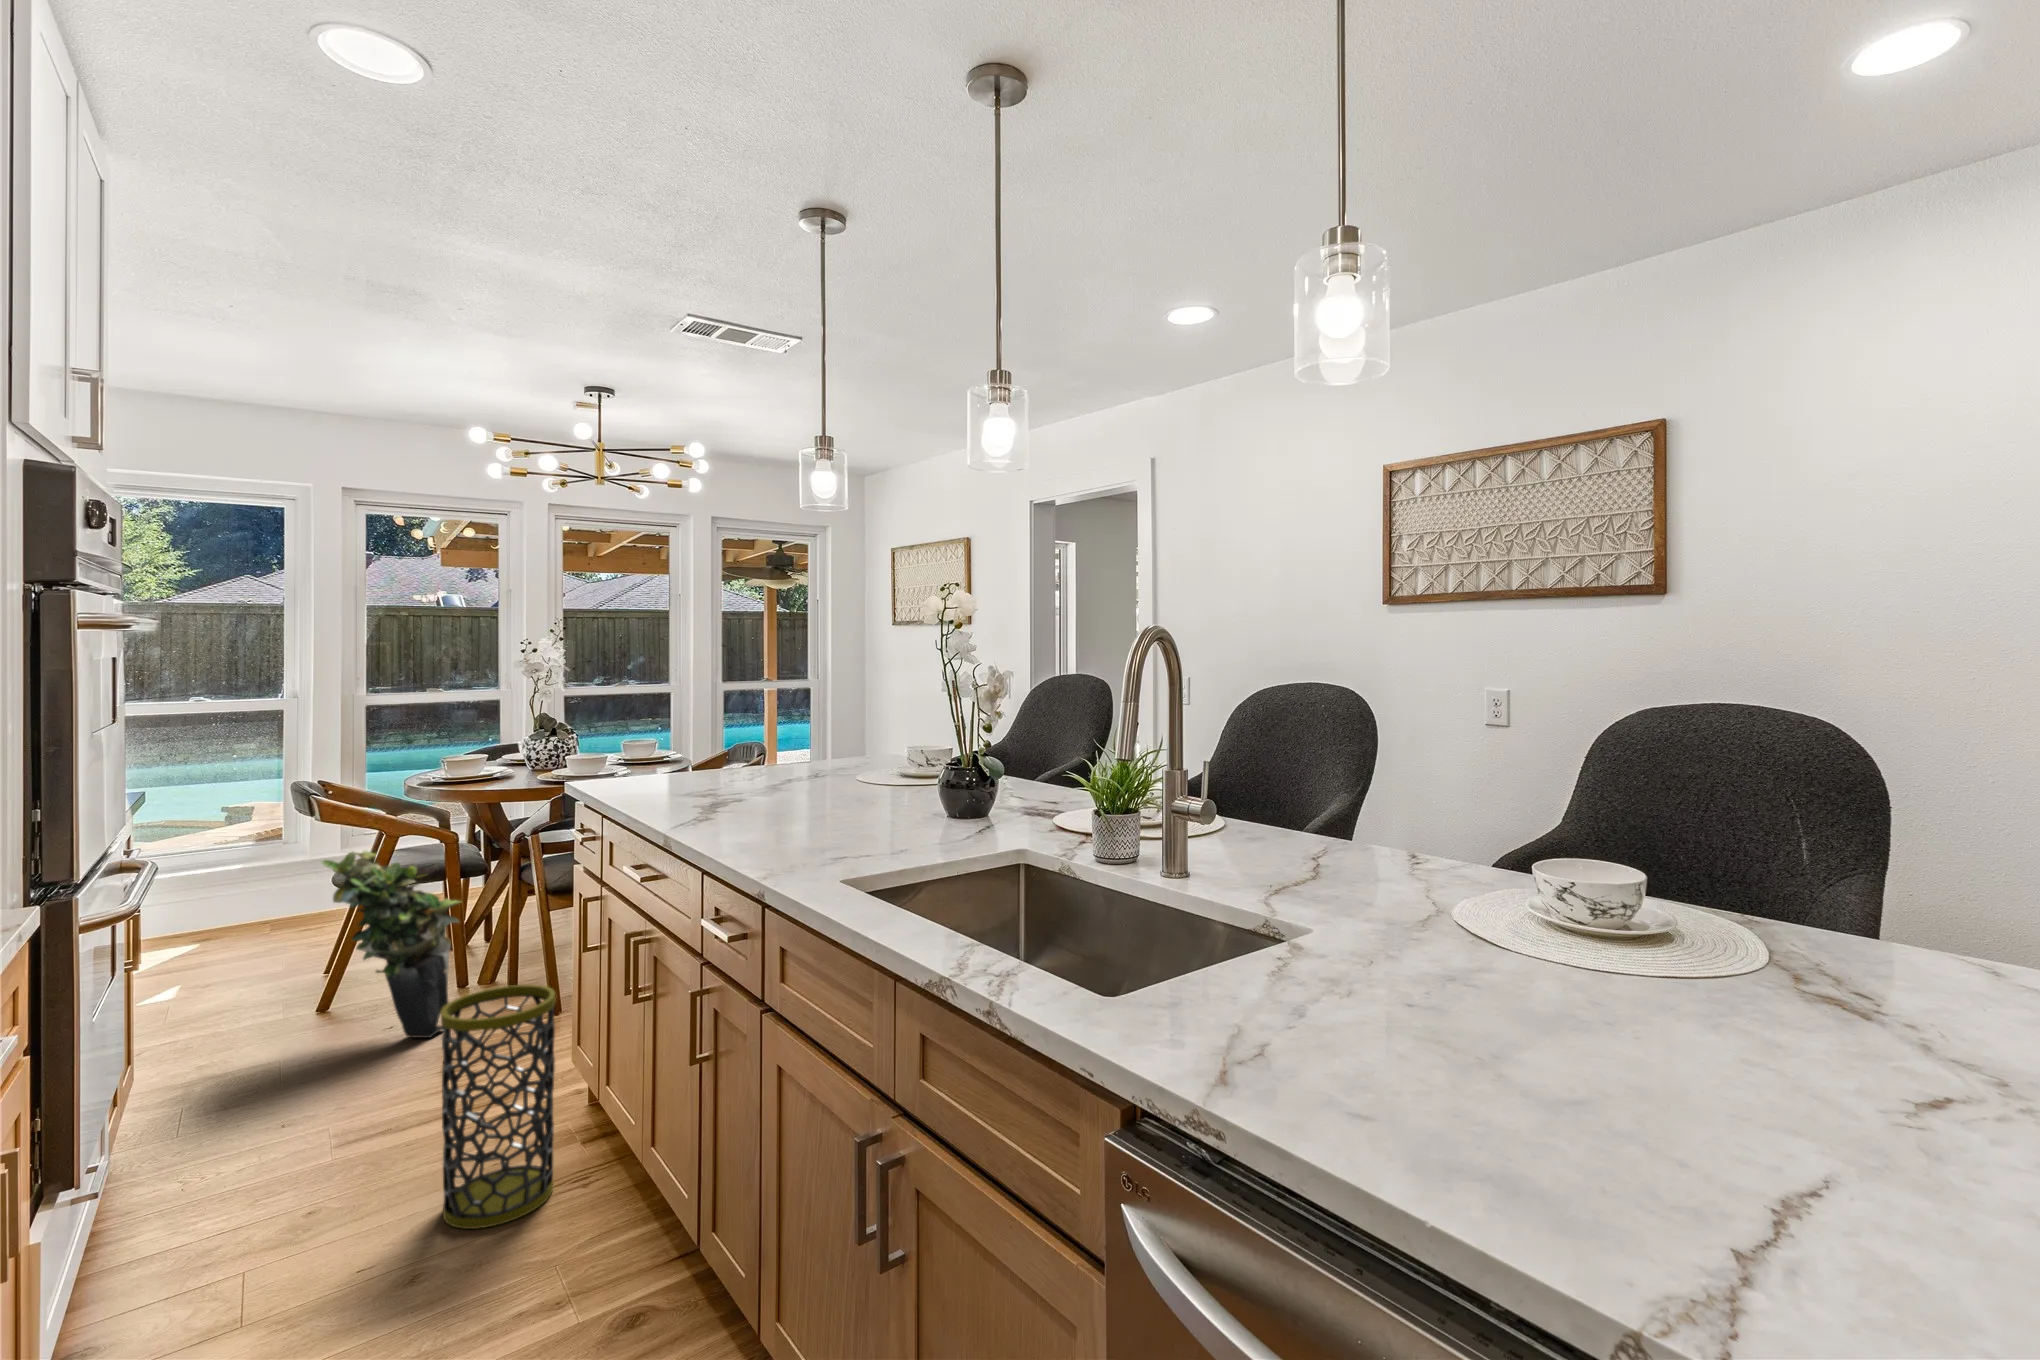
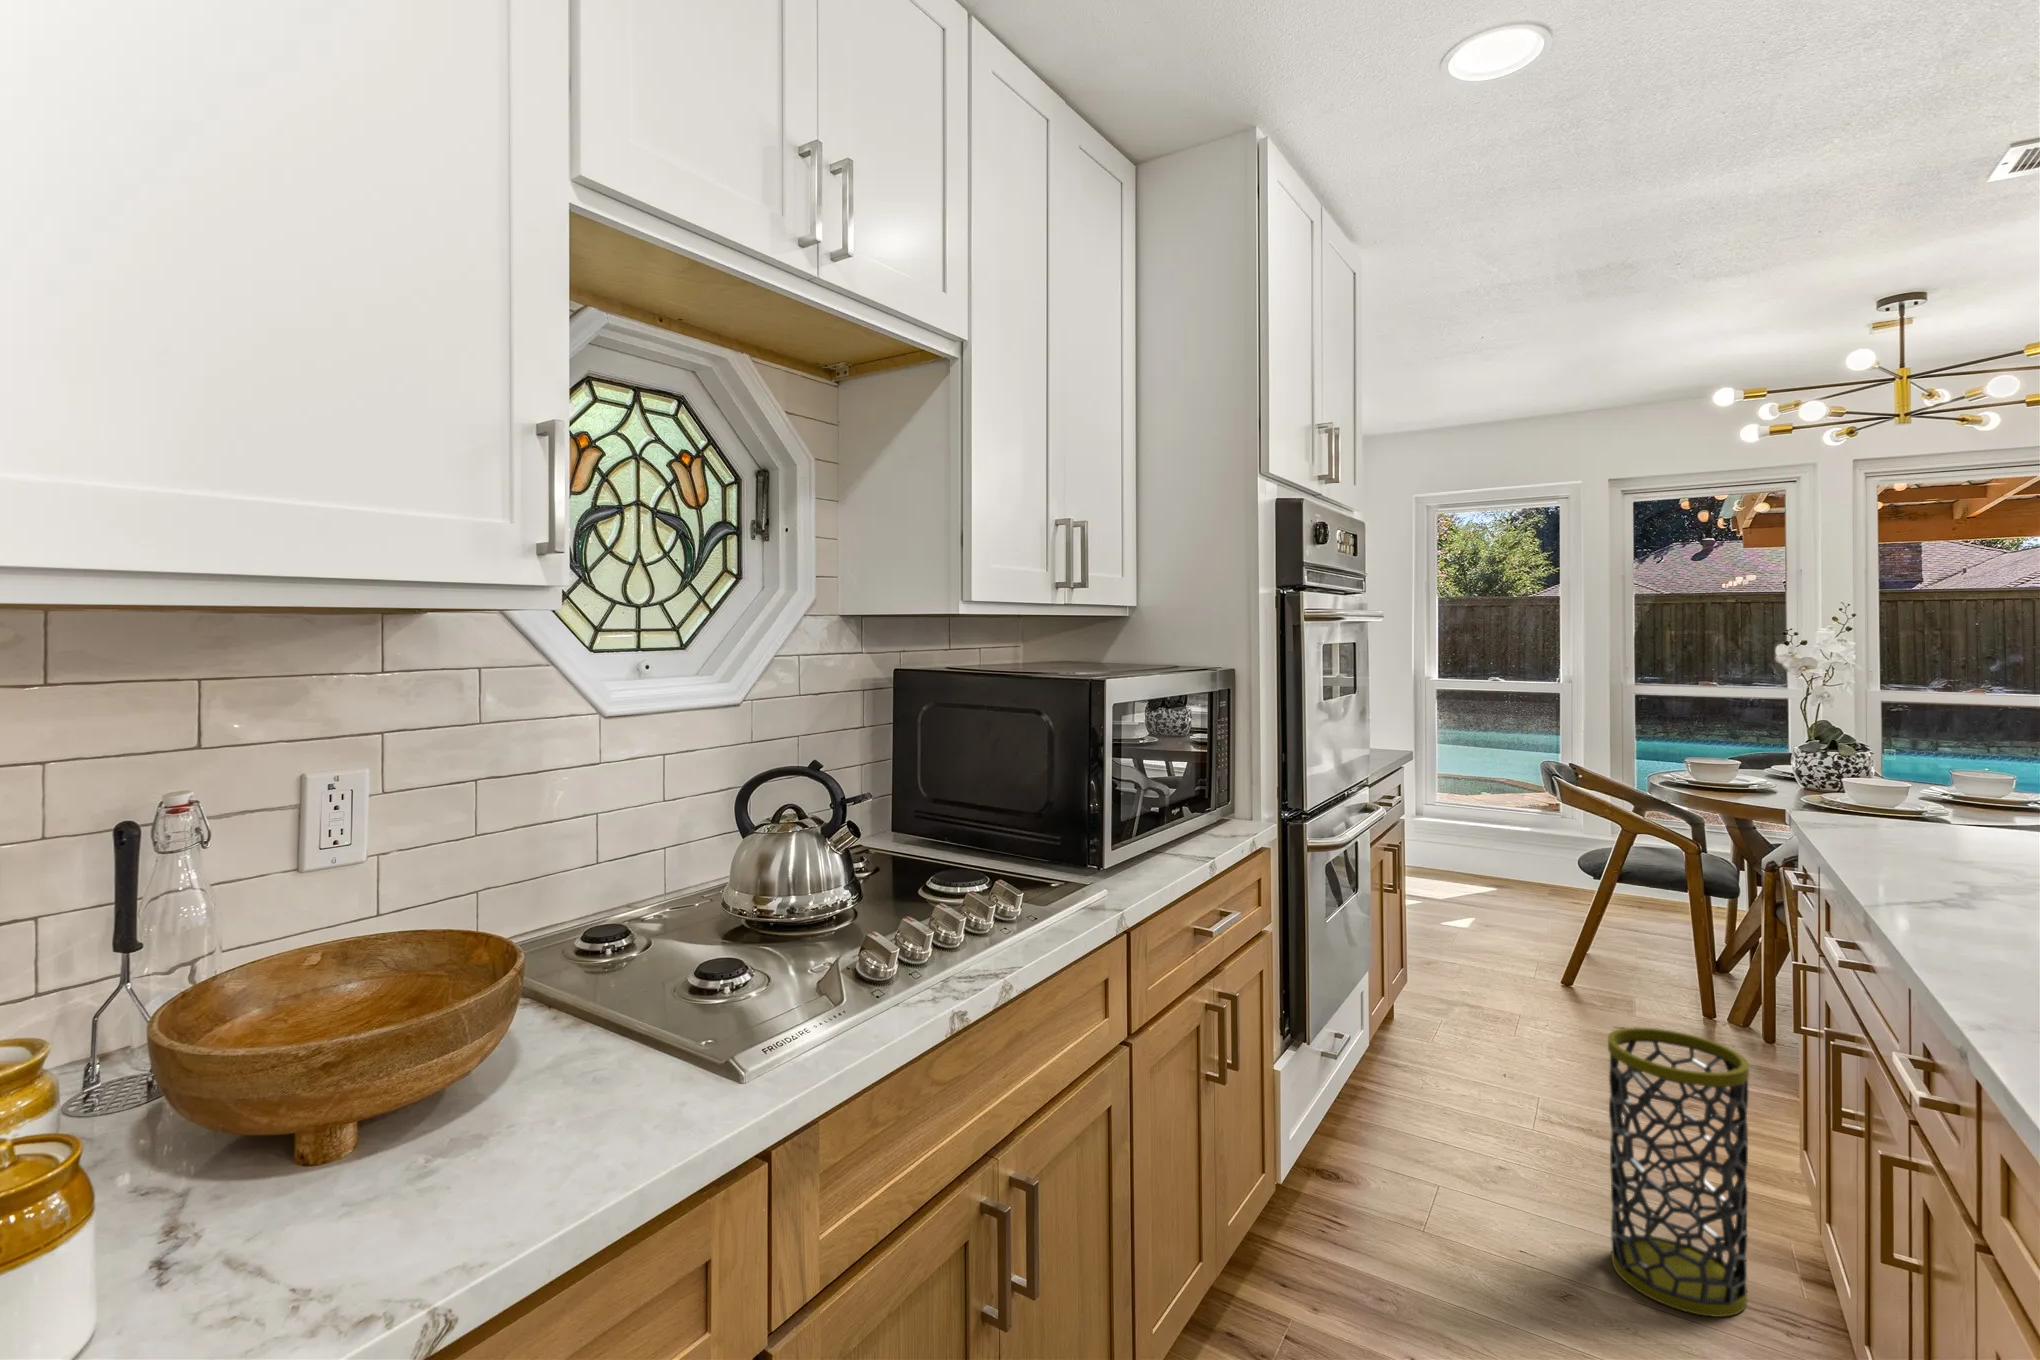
potted plant: present [321,850,460,1038] -> none [1550,841,1694,1060]

